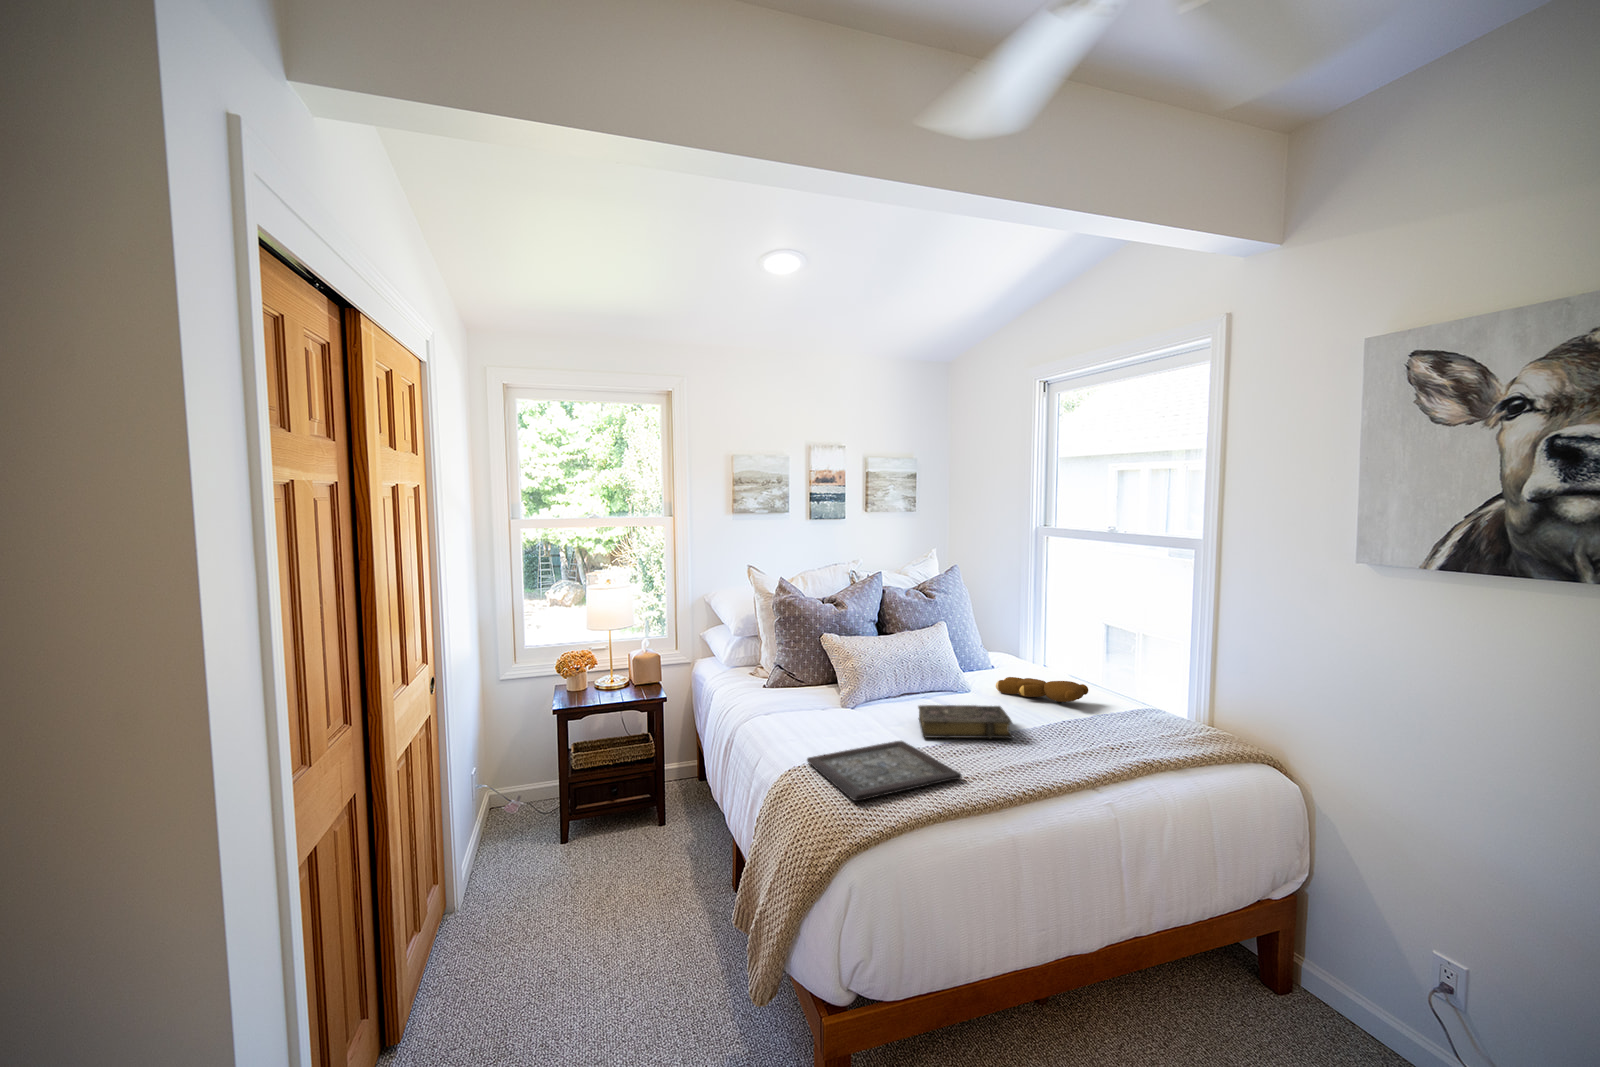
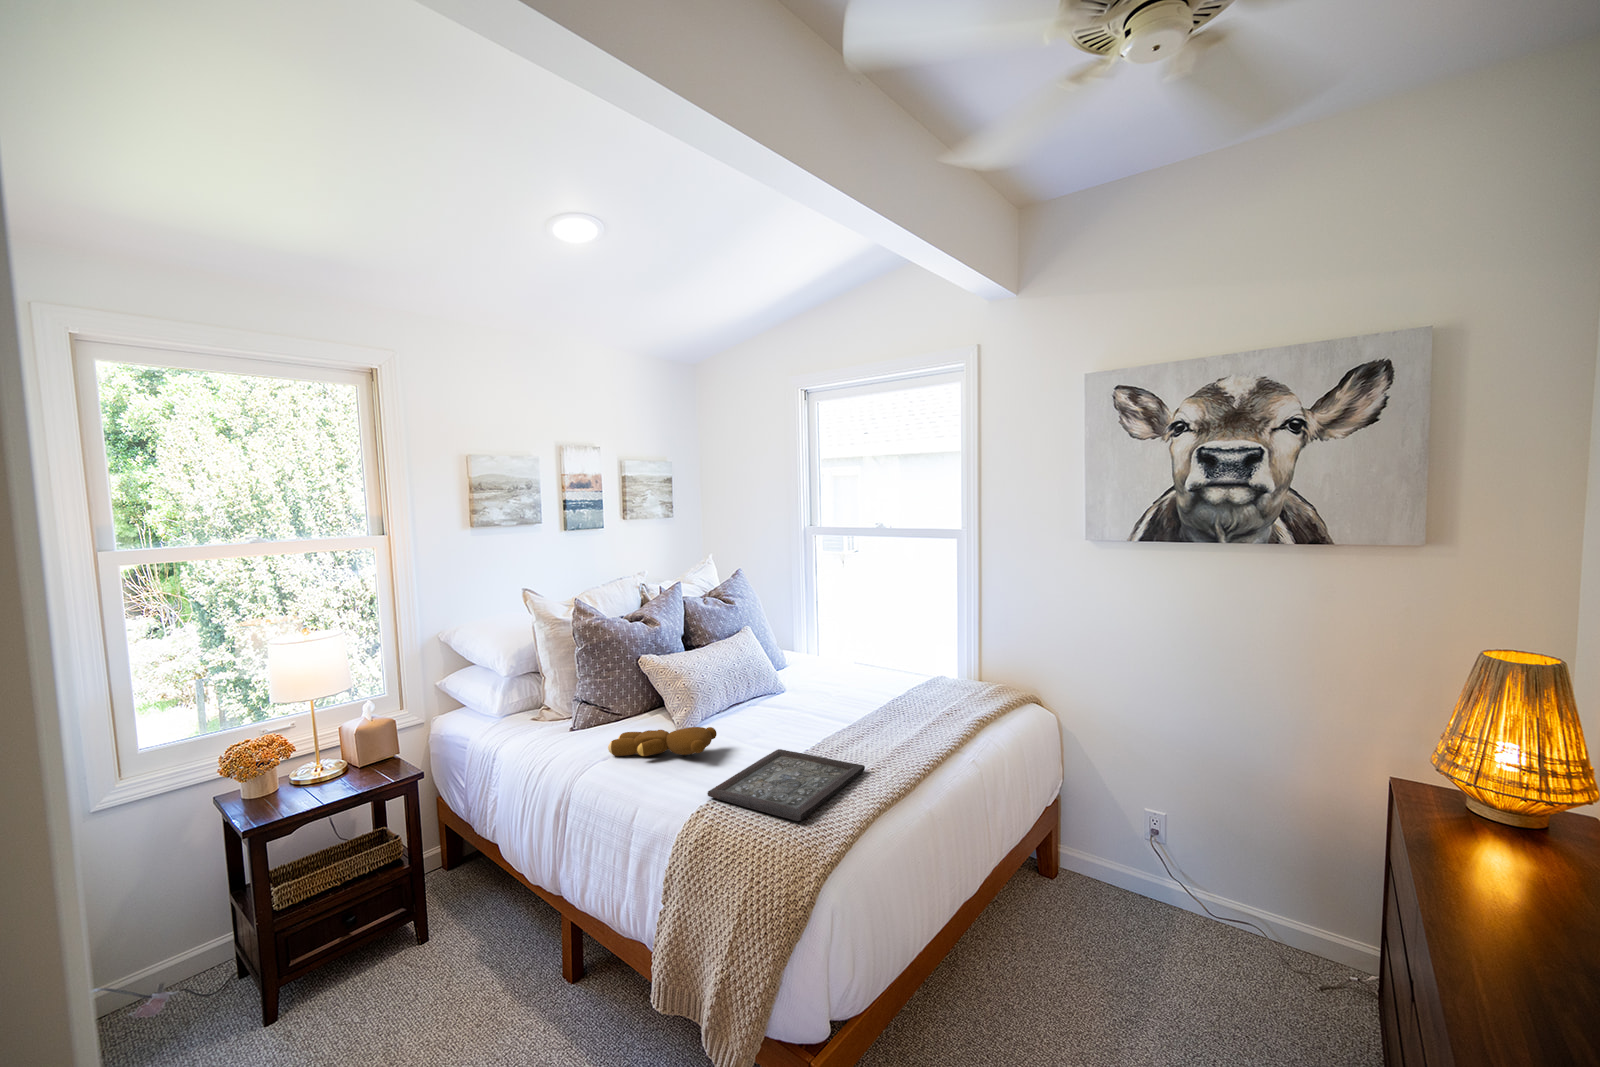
teddy bear: present [996,677,1088,703] -> present [608,727,717,756]
book: present [918,705,1014,739] -> none [768,696,868,741]

